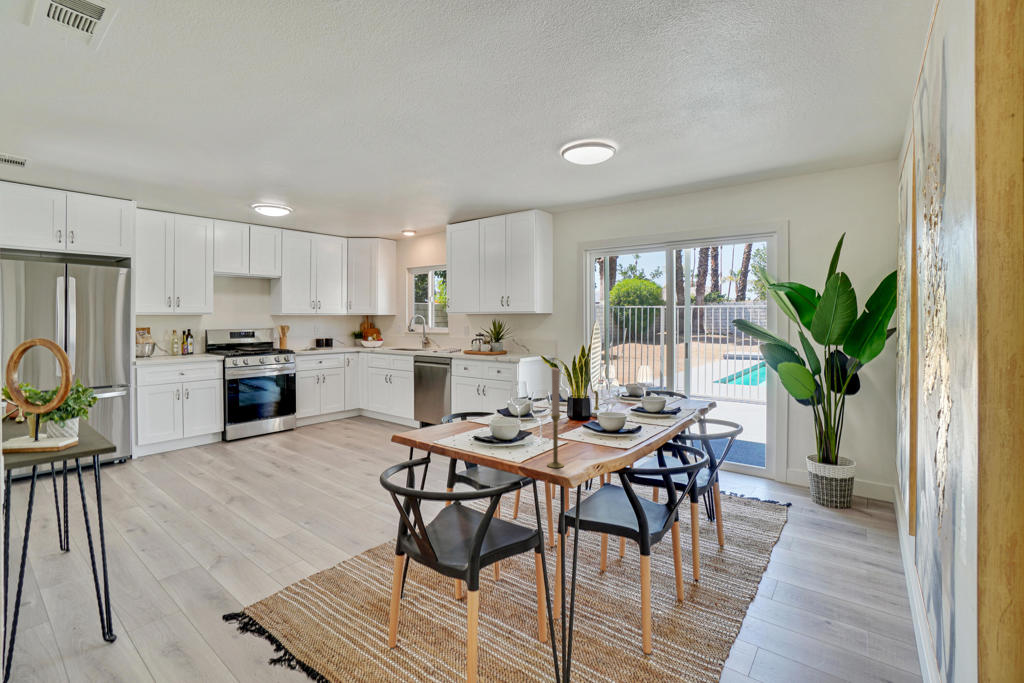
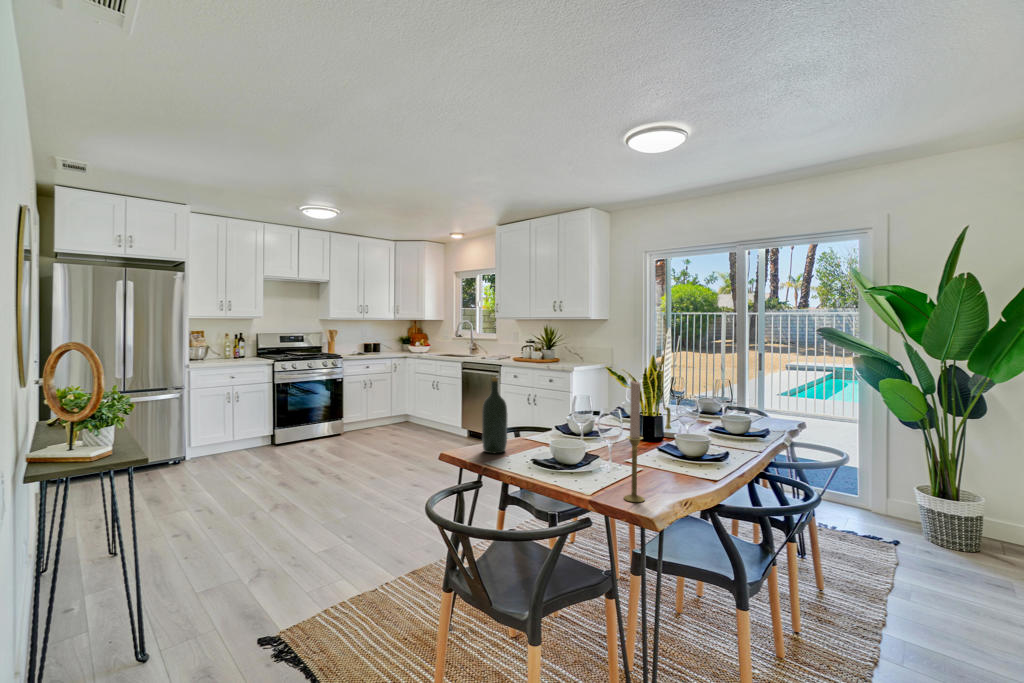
wine bottle: none [430,368,453,435] -> present [482,377,507,453]

